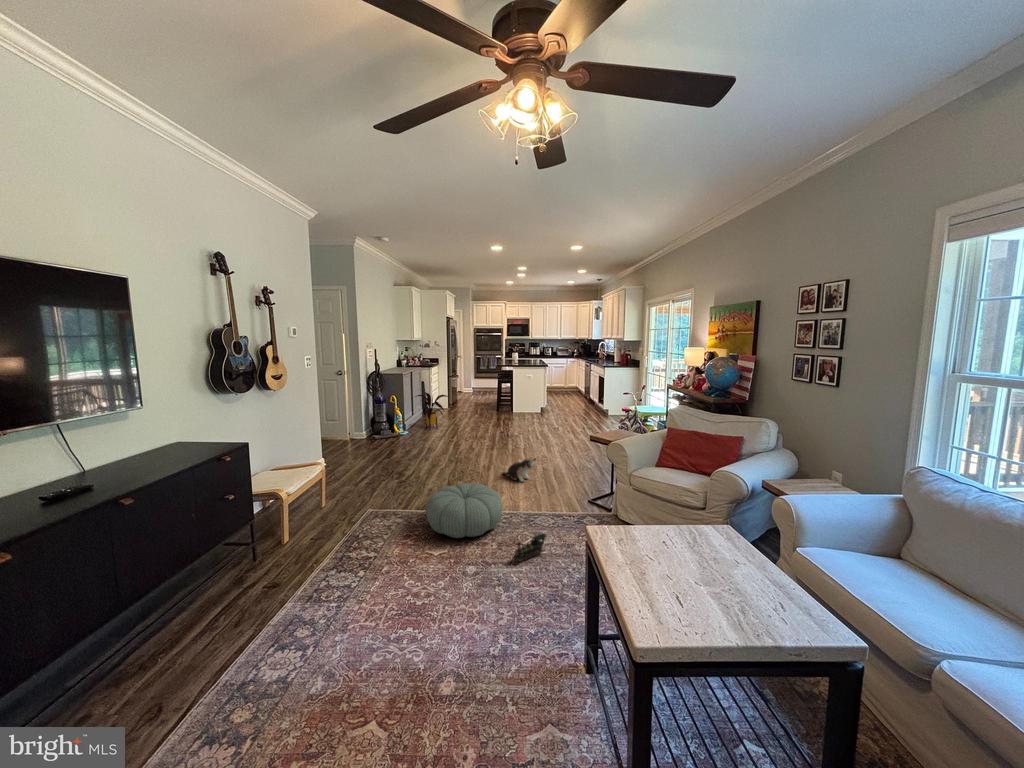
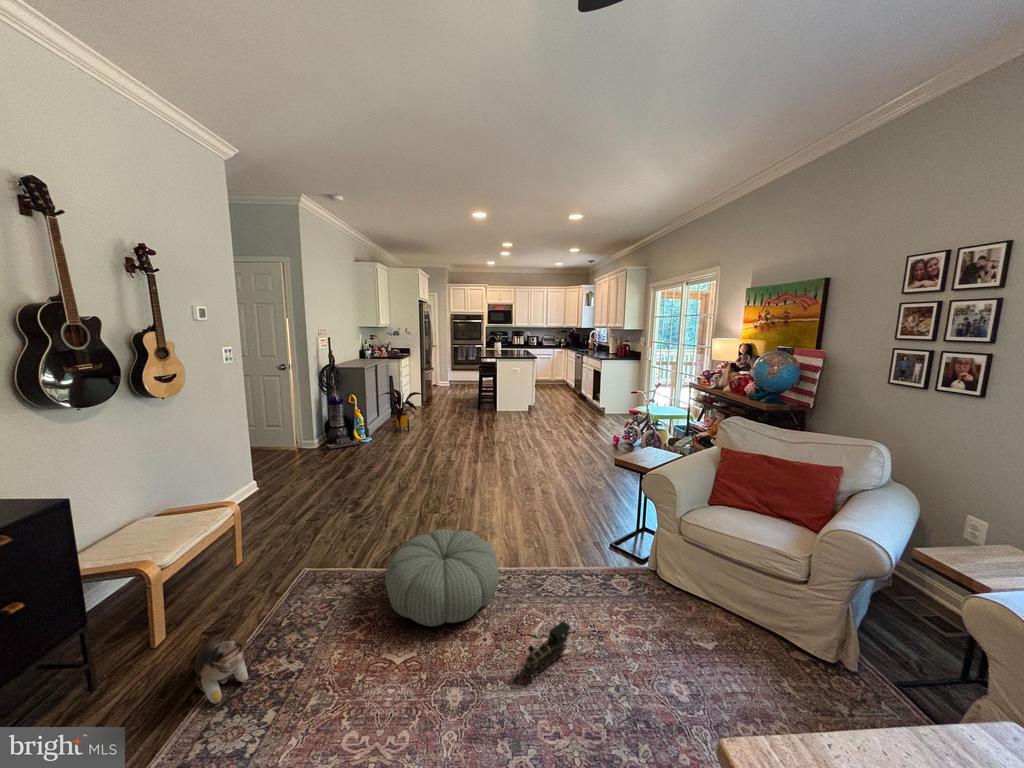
plush toy: present [502,458,536,482] -> present [194,638,248,704]

